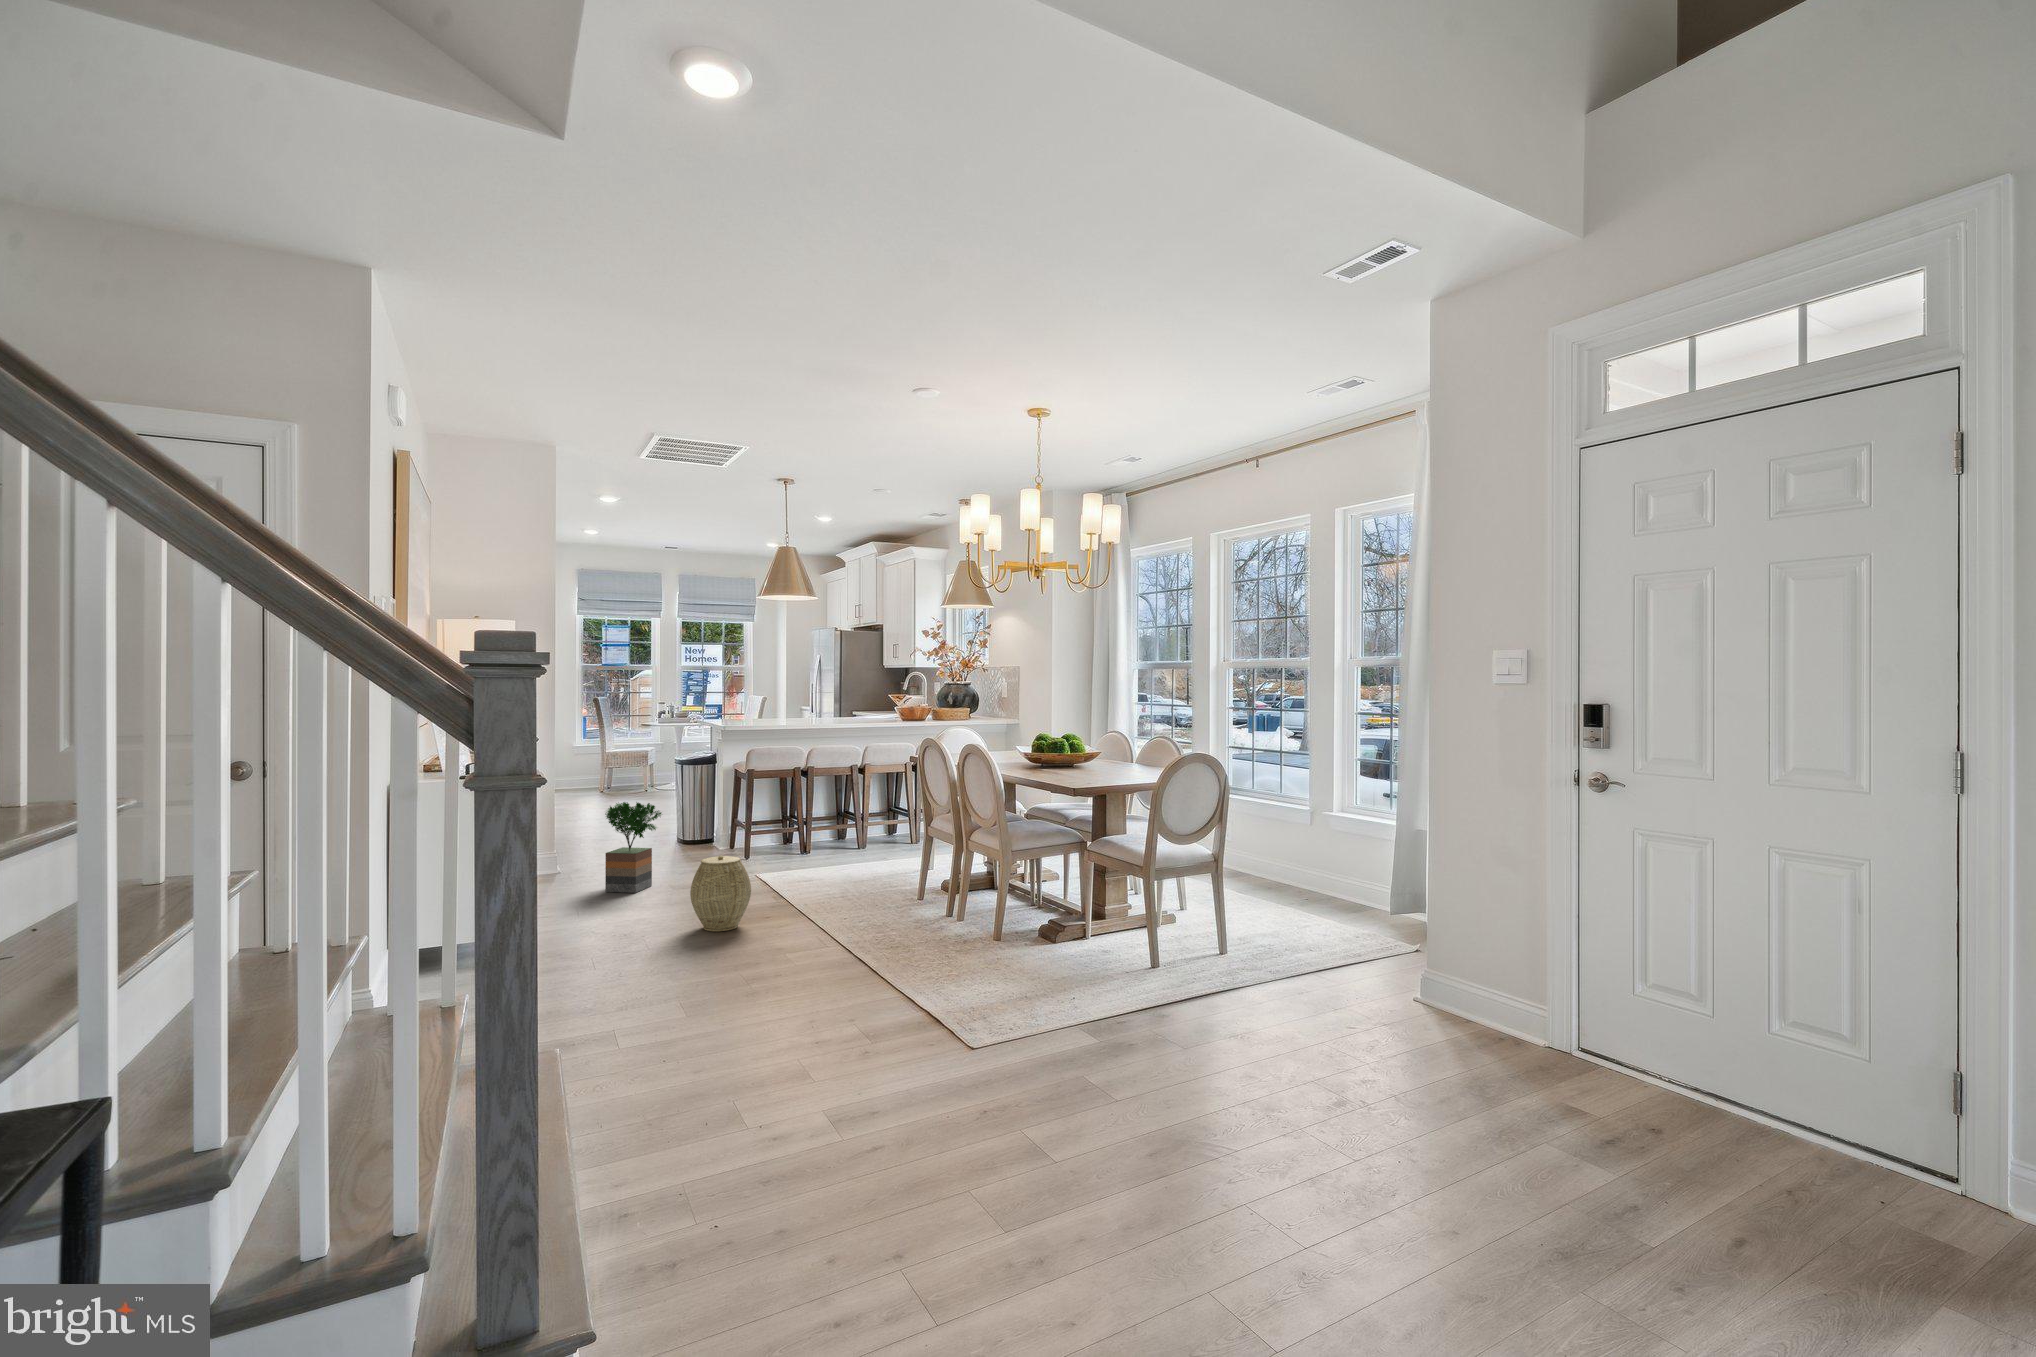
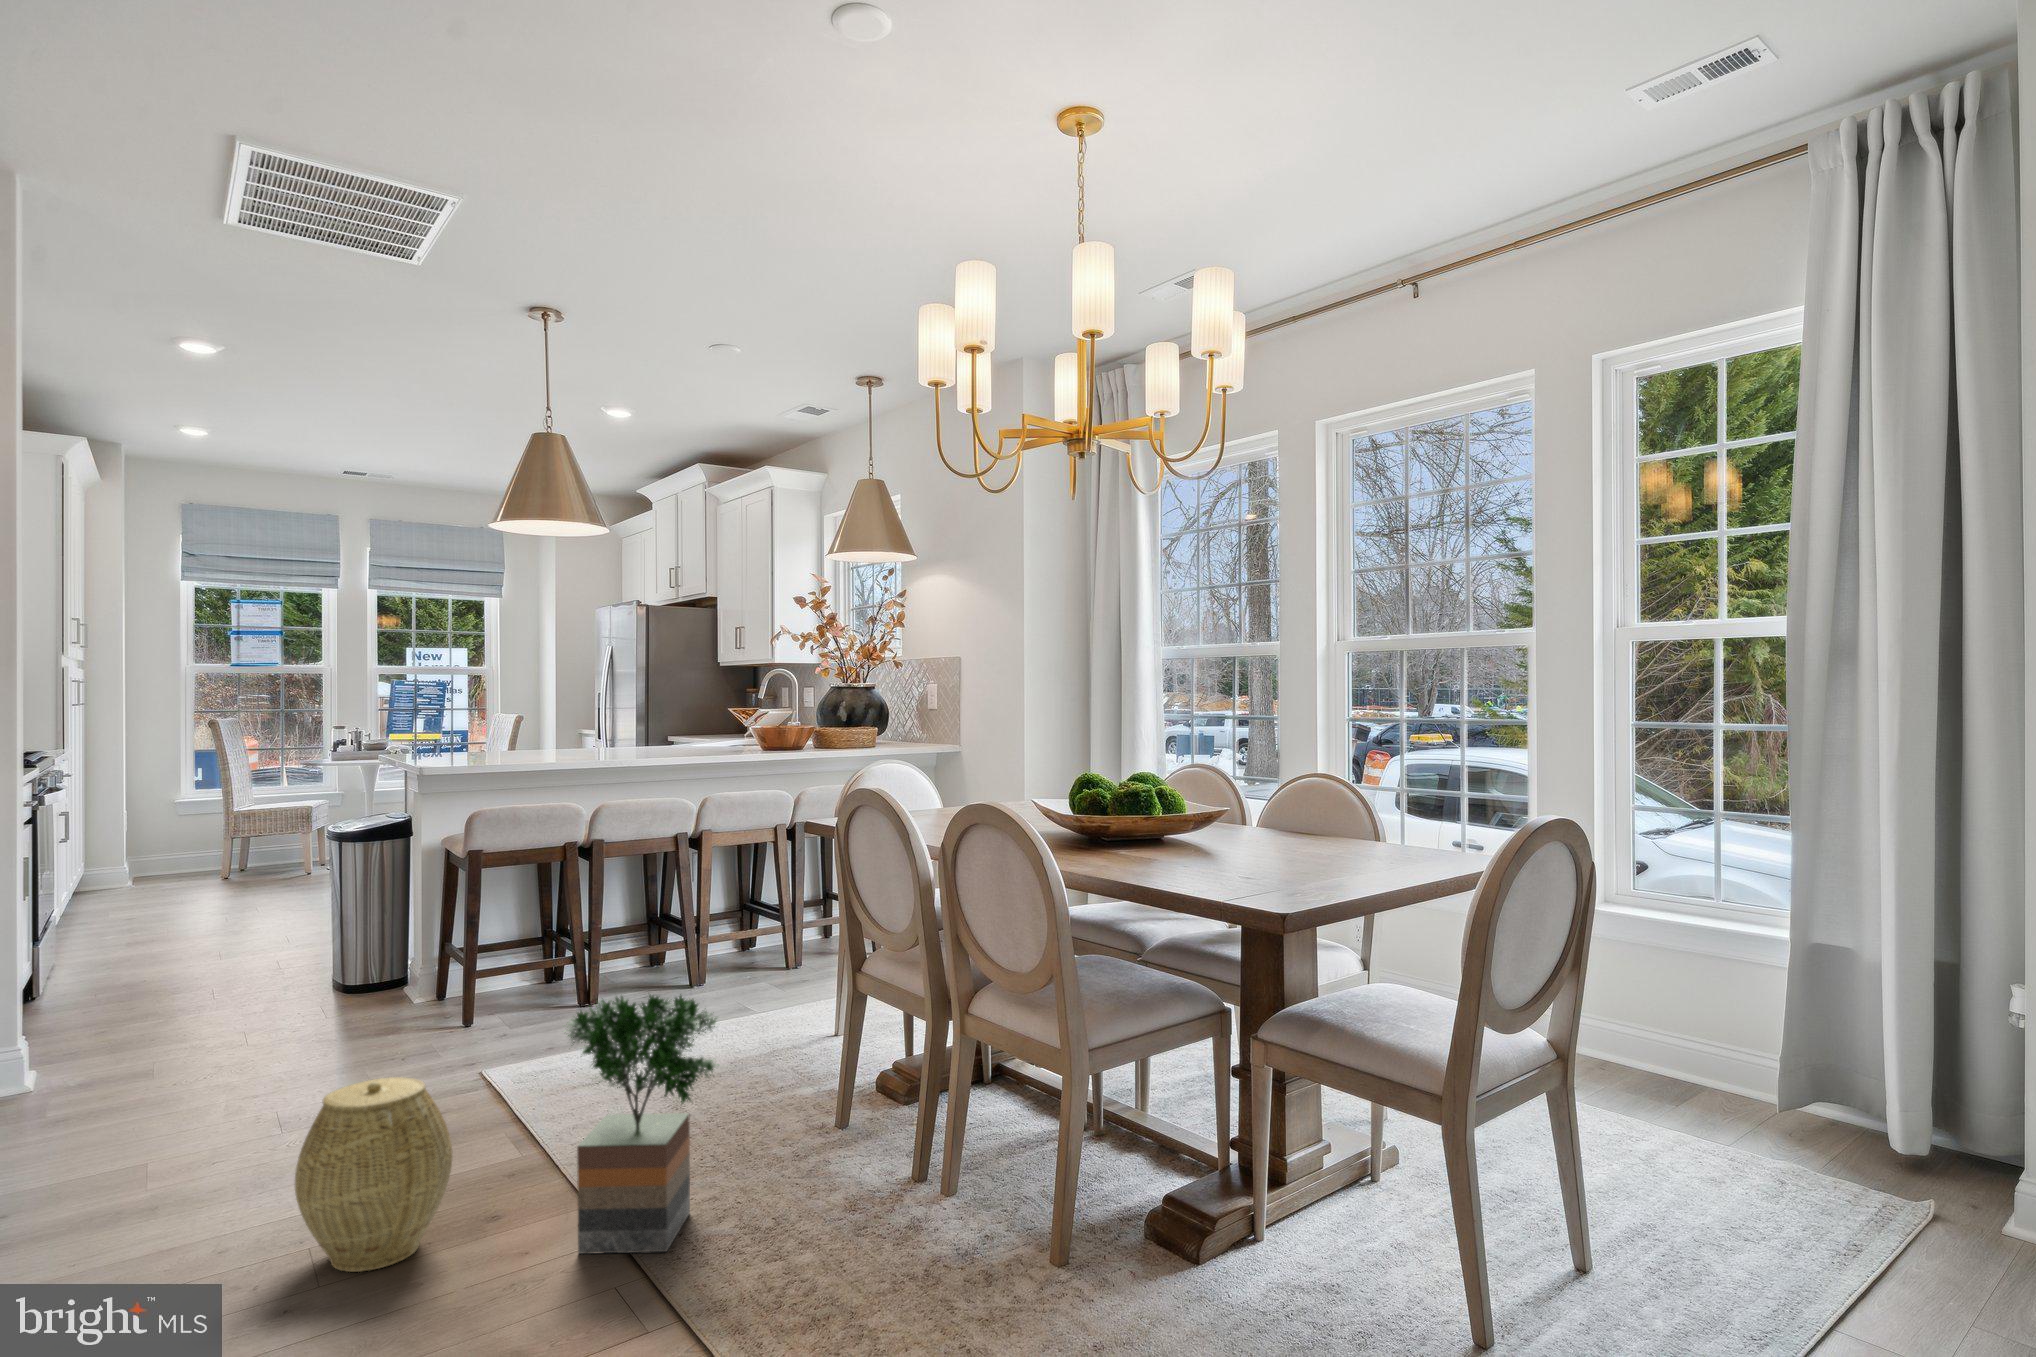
potted tree: present [605,802,661,893] -> present [565,994,719,1254]

